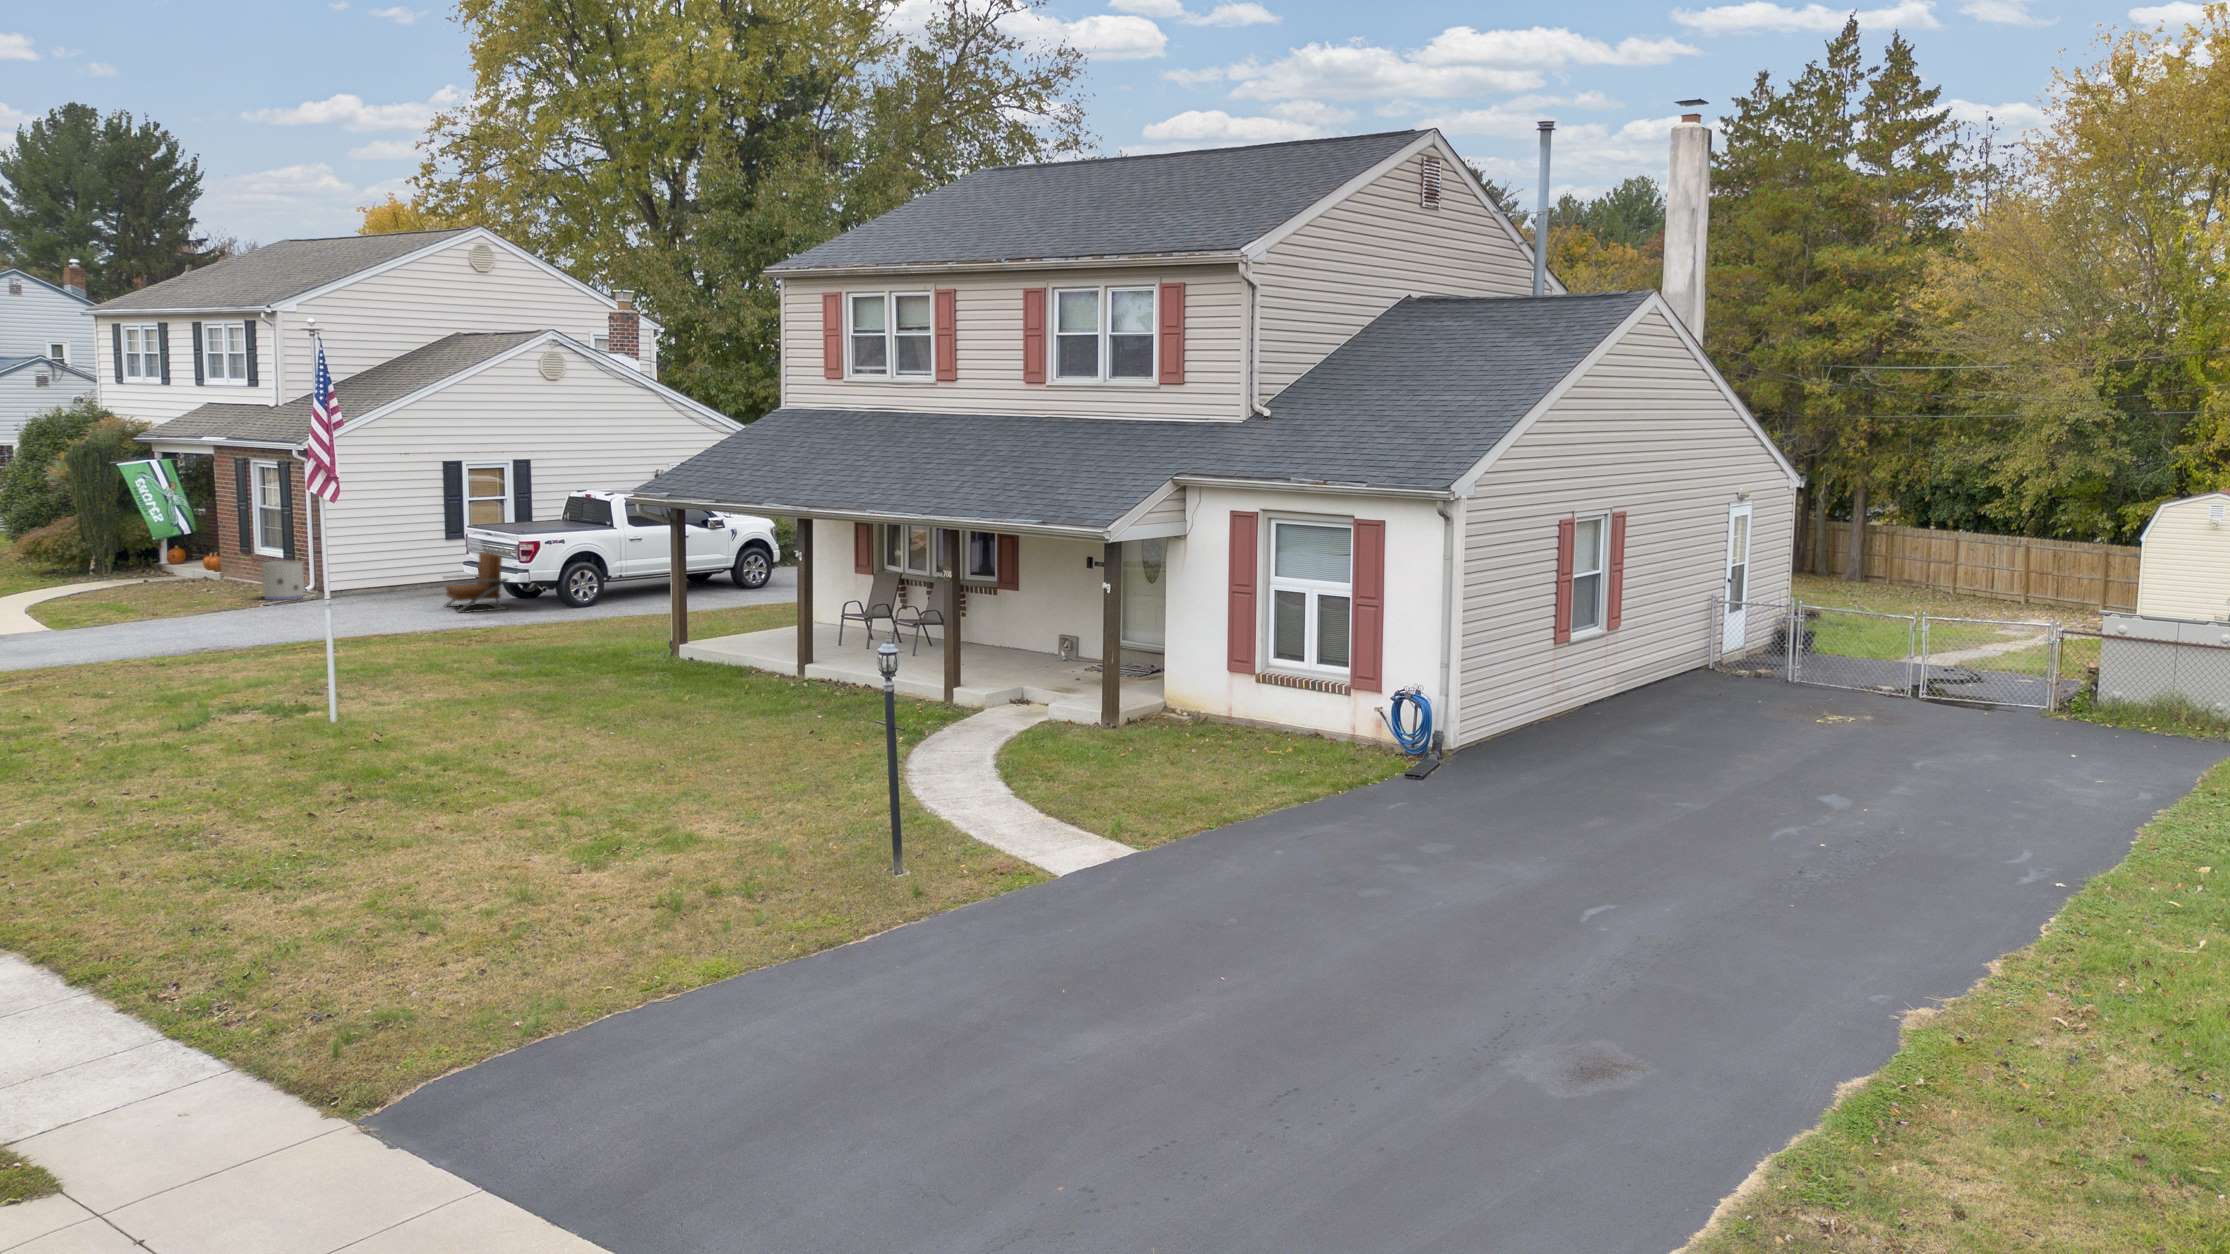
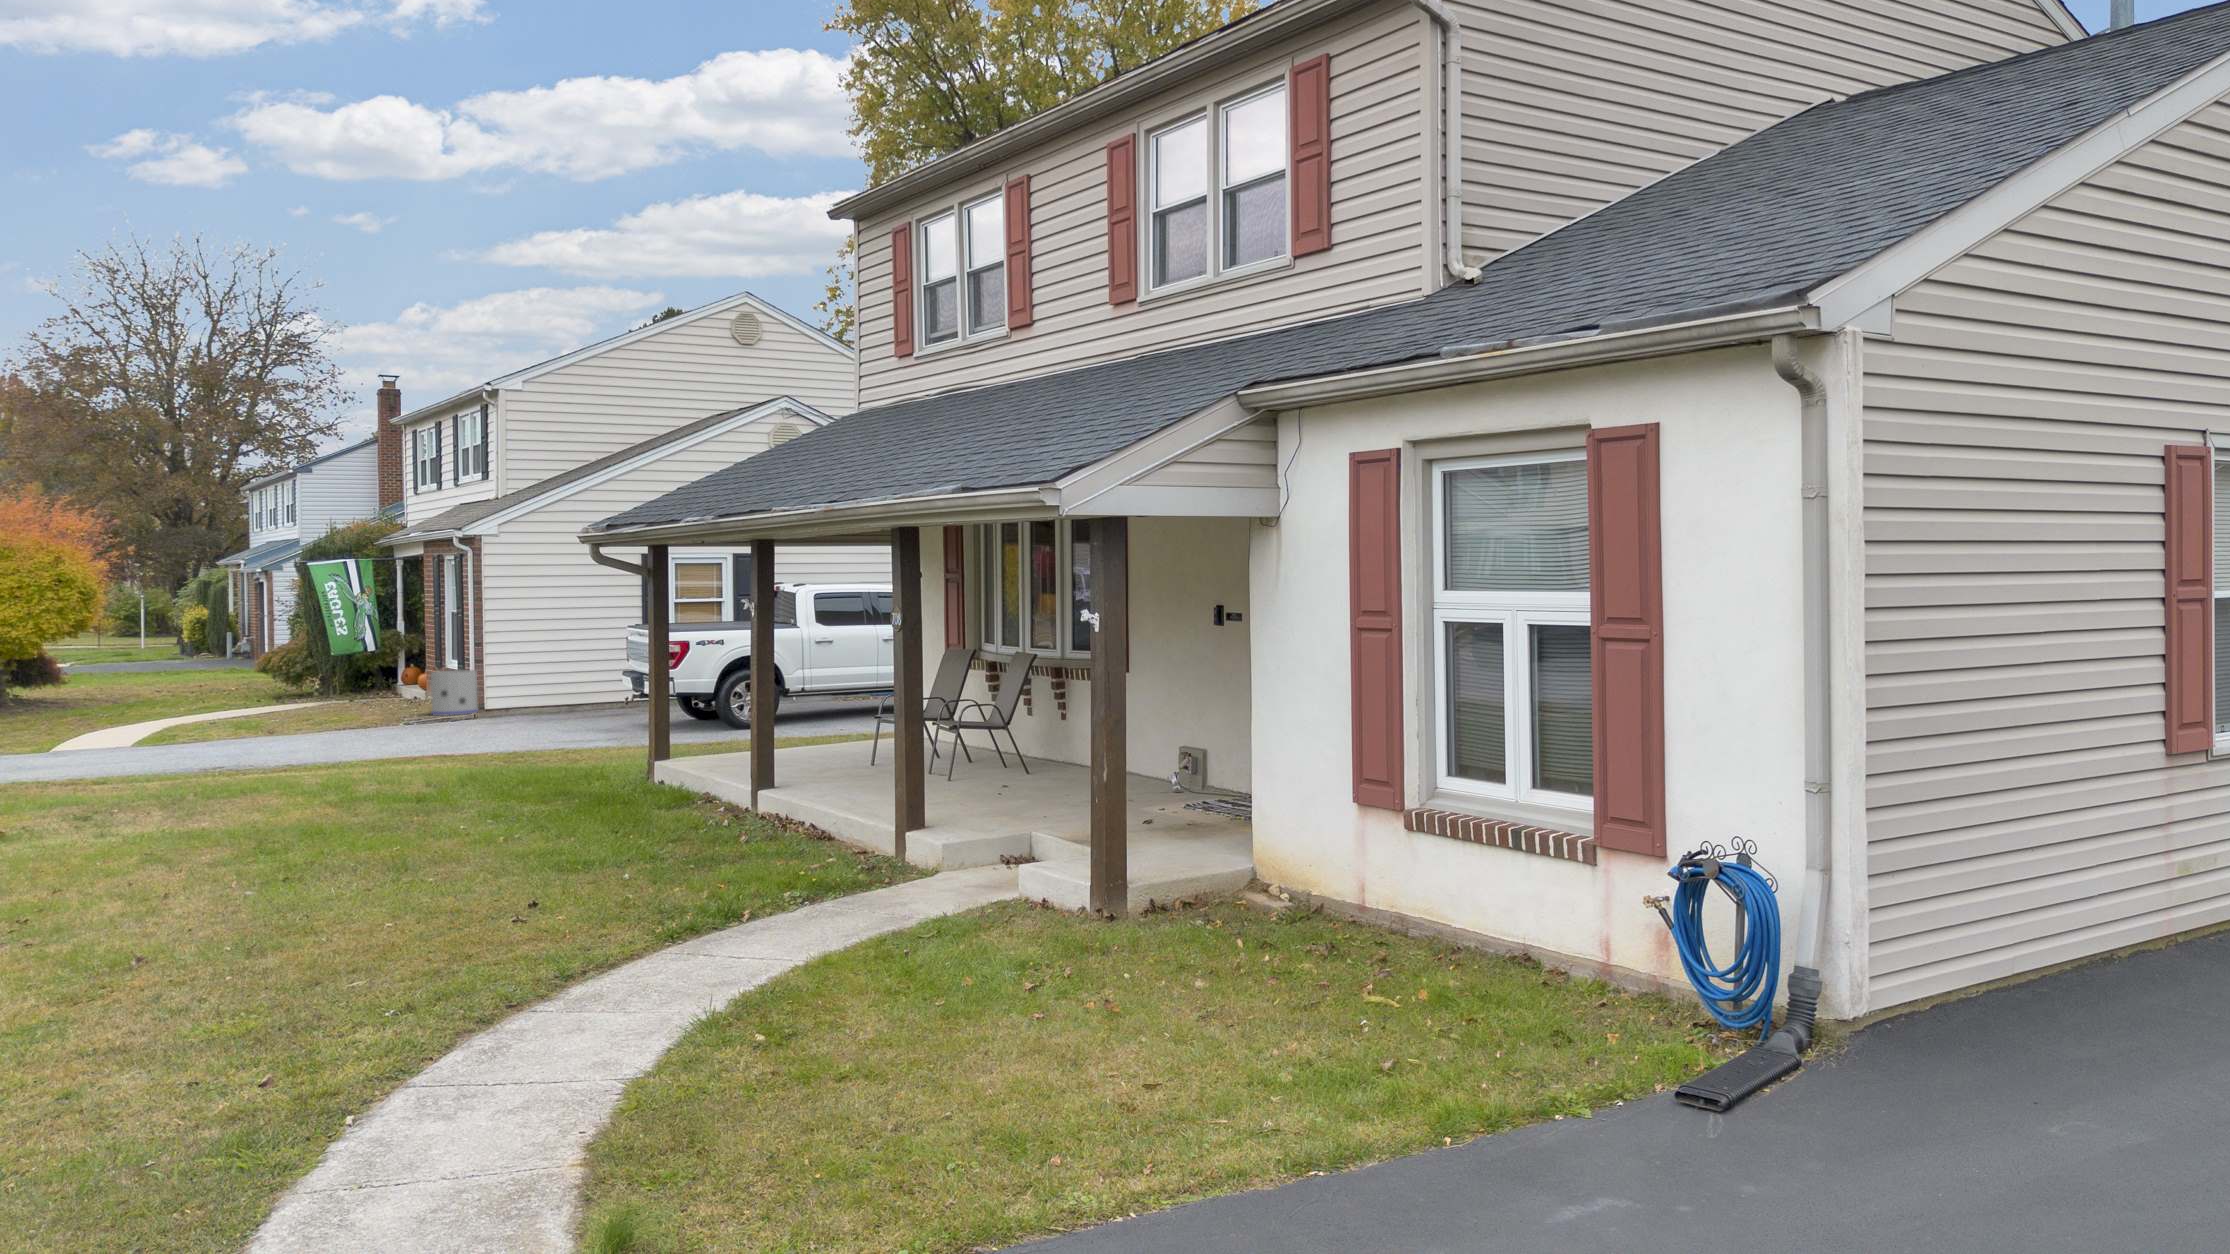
lounge chair: present [444,552,508,613] -> none [579,654,648,728]

